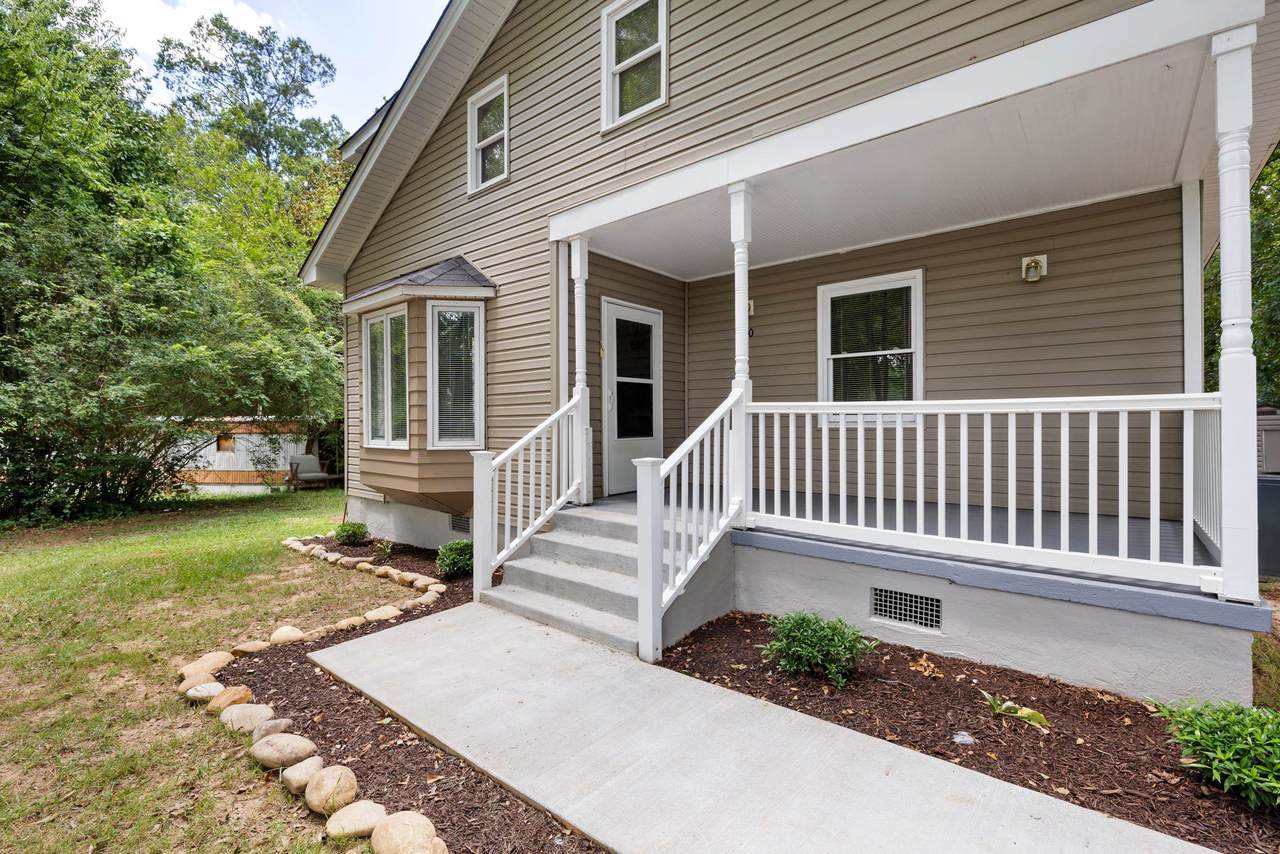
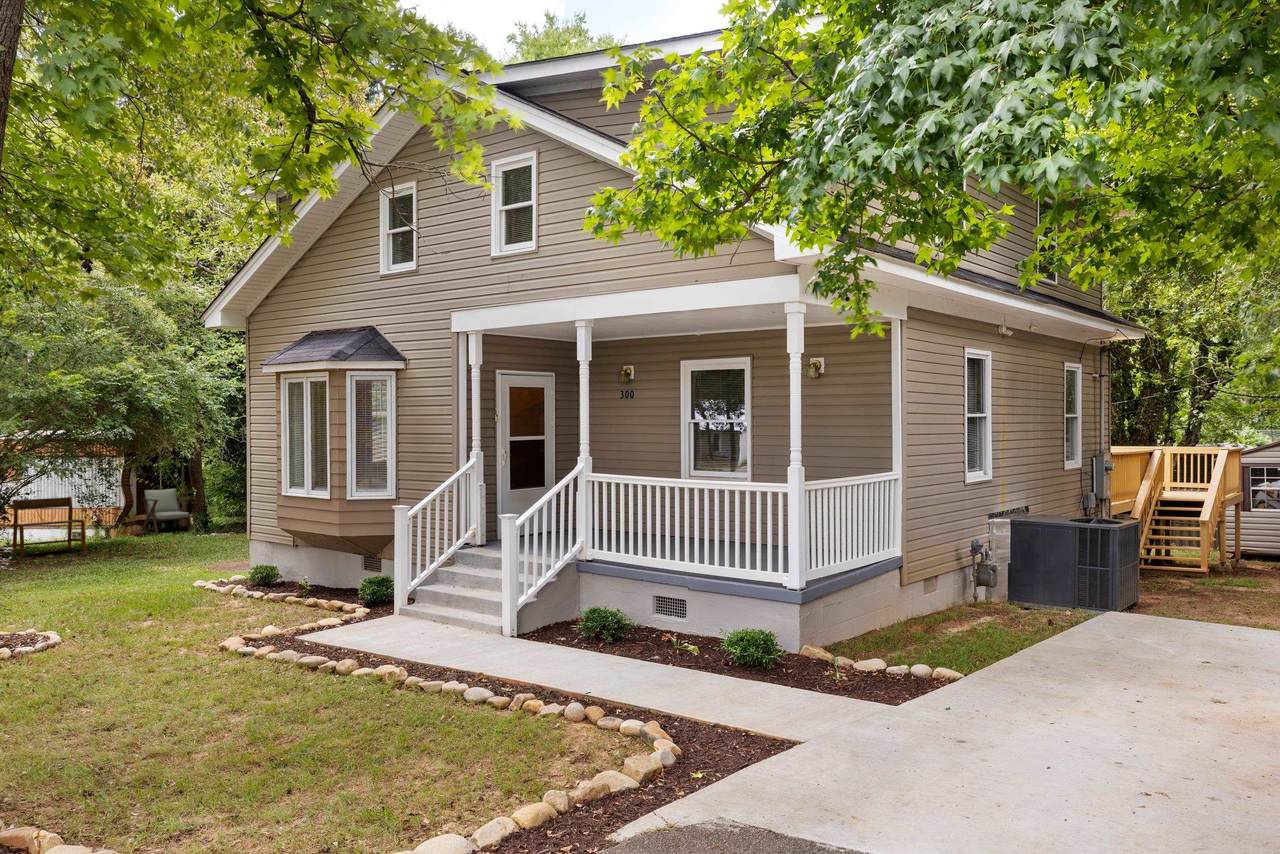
bench: none [147,458,219,512] -> present [11,497,86,557]

